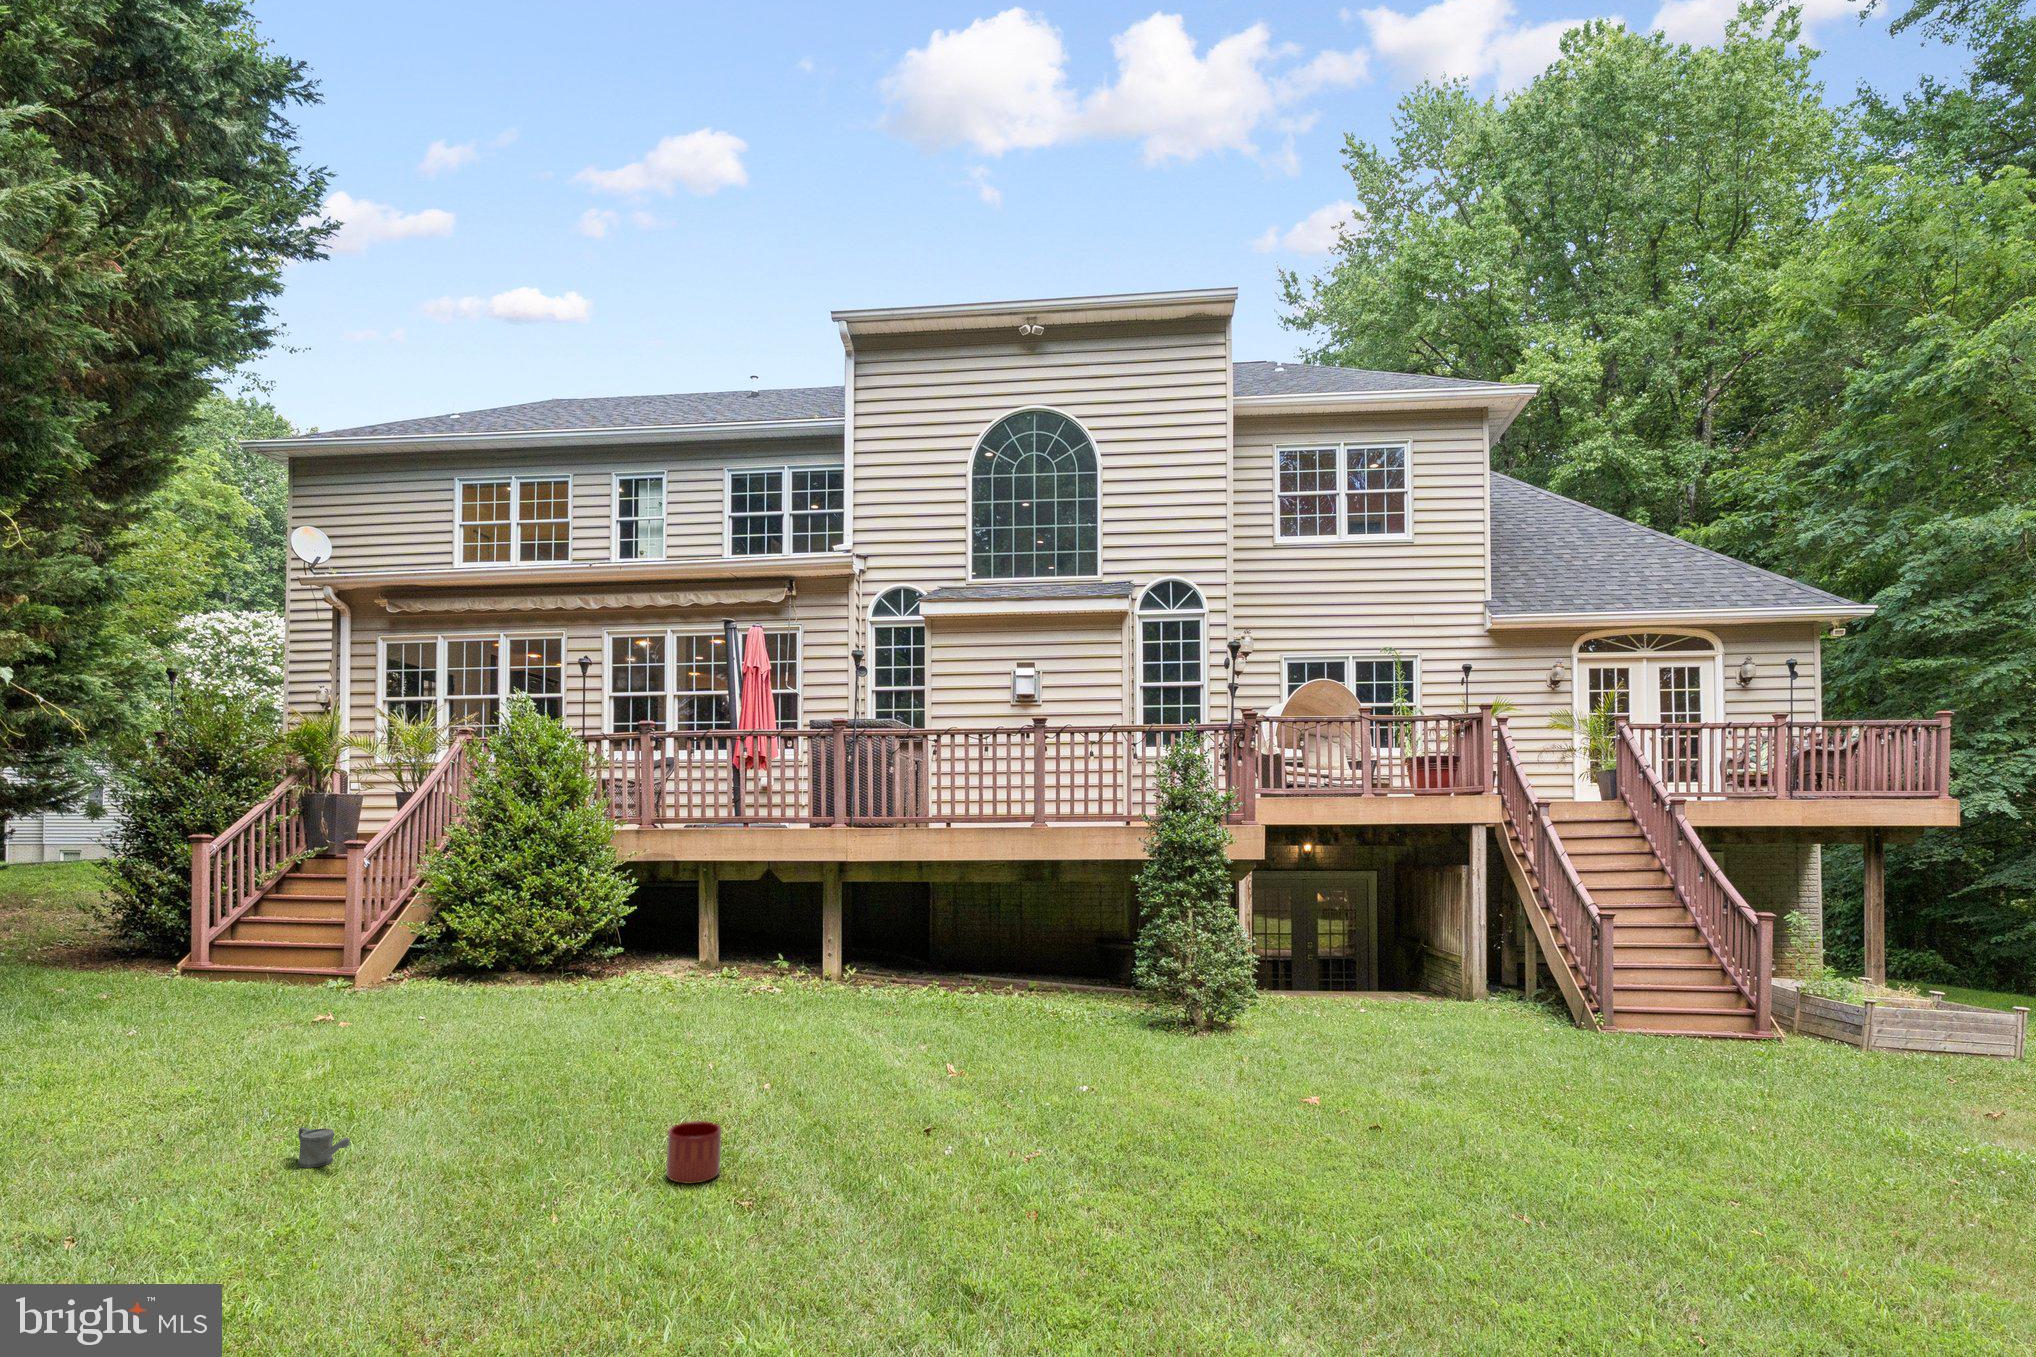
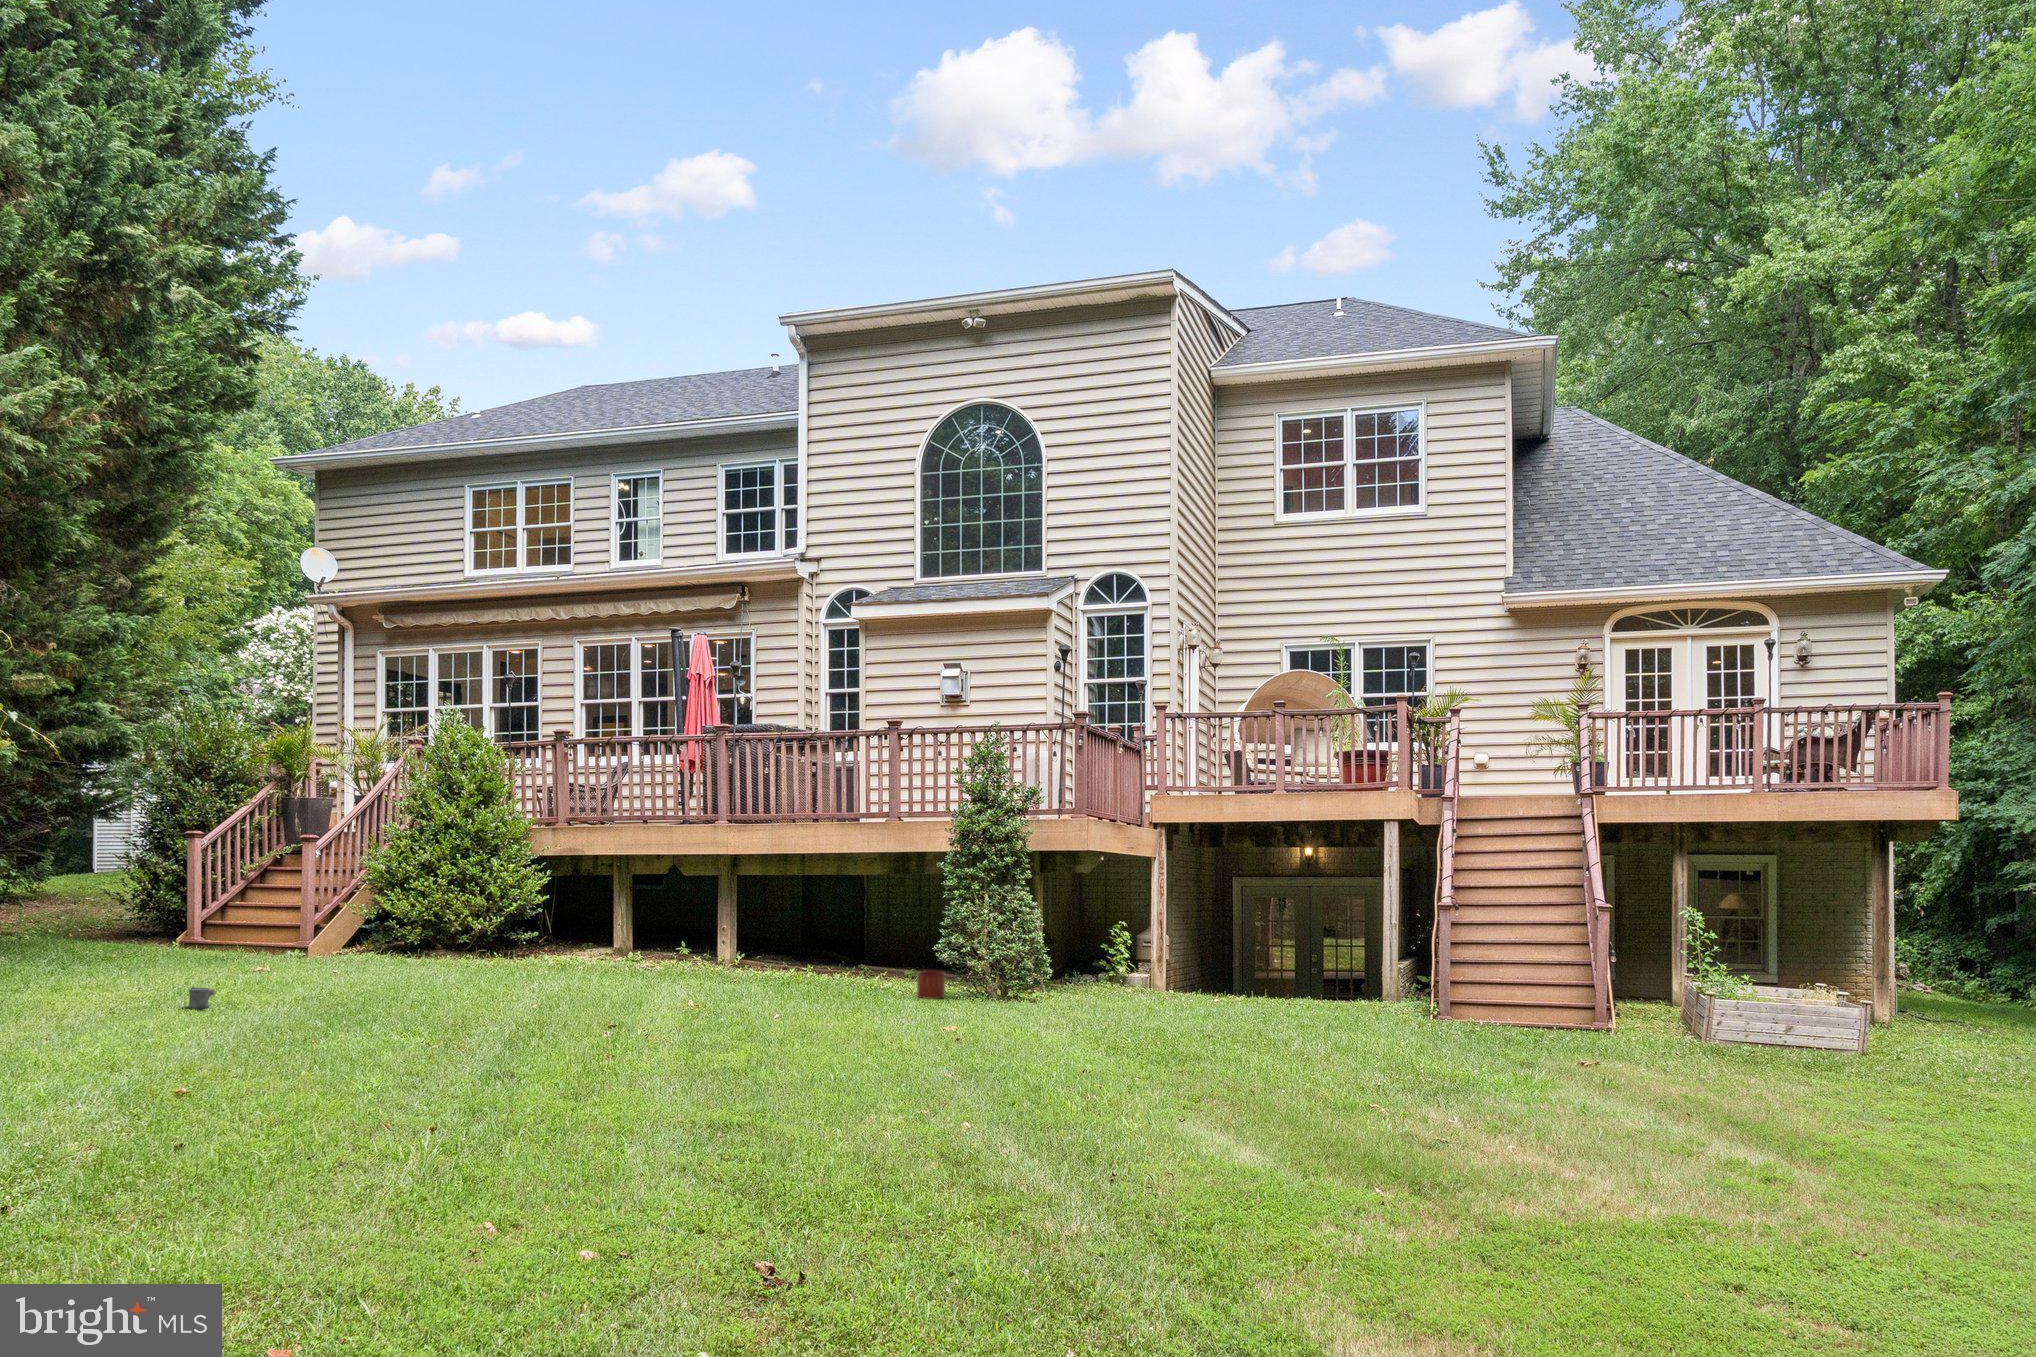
planter: present [666,1121,722,1184] -> present [917,971,945,999]

